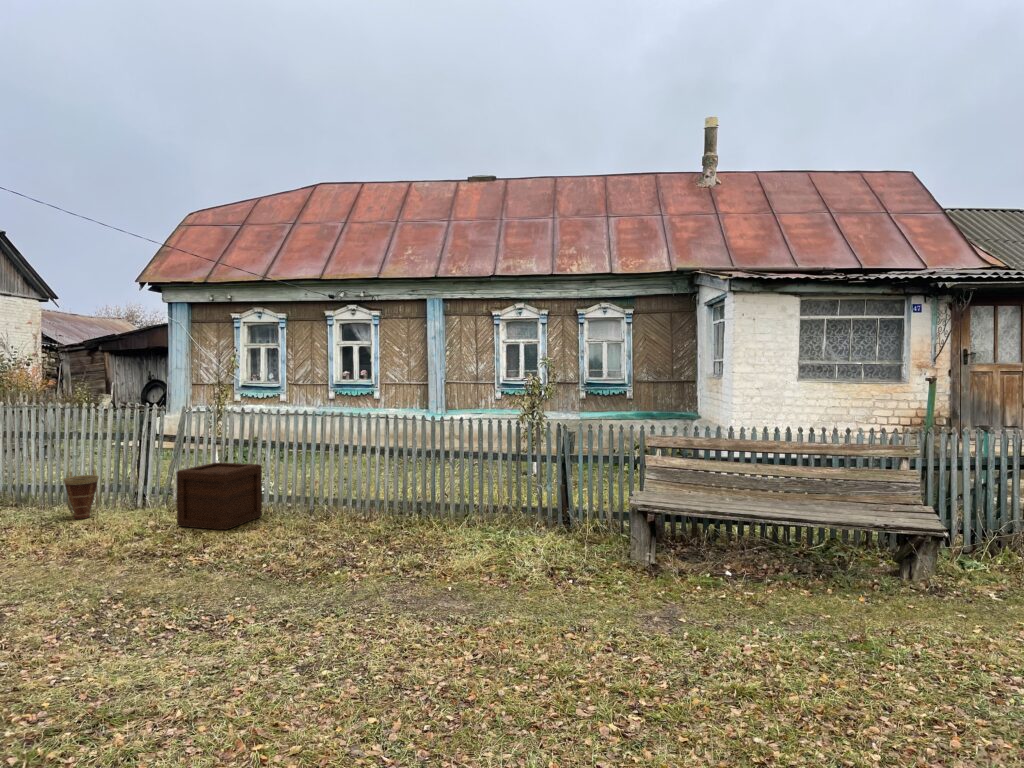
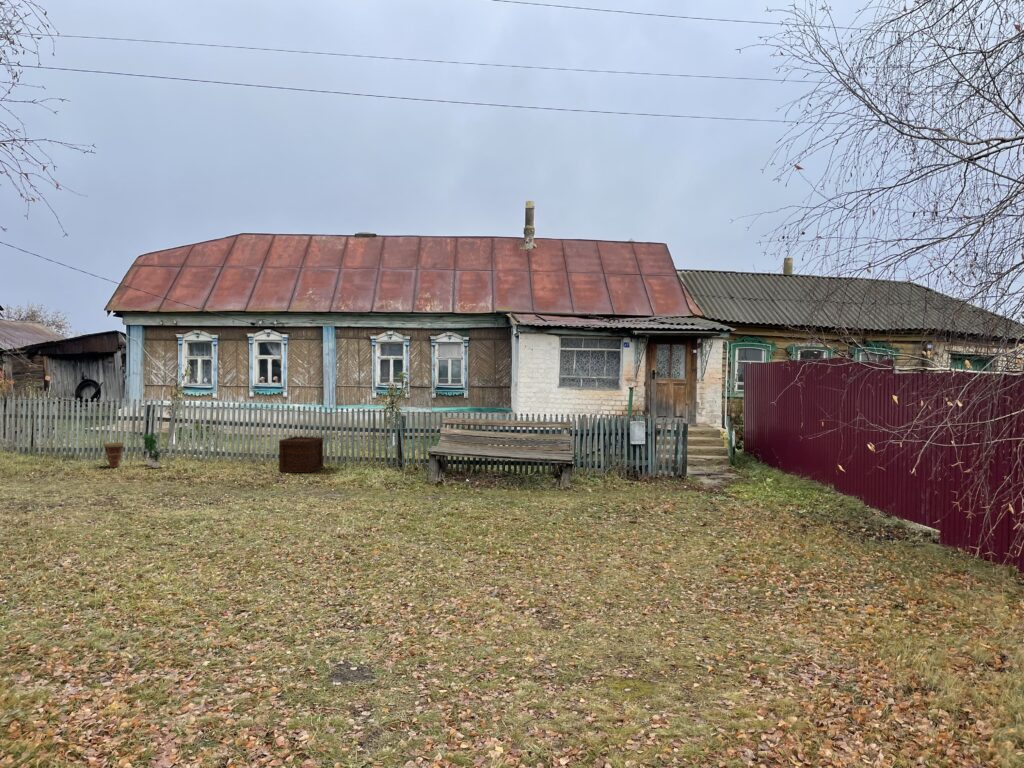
potted plant: none [126,454,160,522] -> present [142,433,161,468]
wooden crate: present [177,462,262,530] -> present [279,437,323,473]

